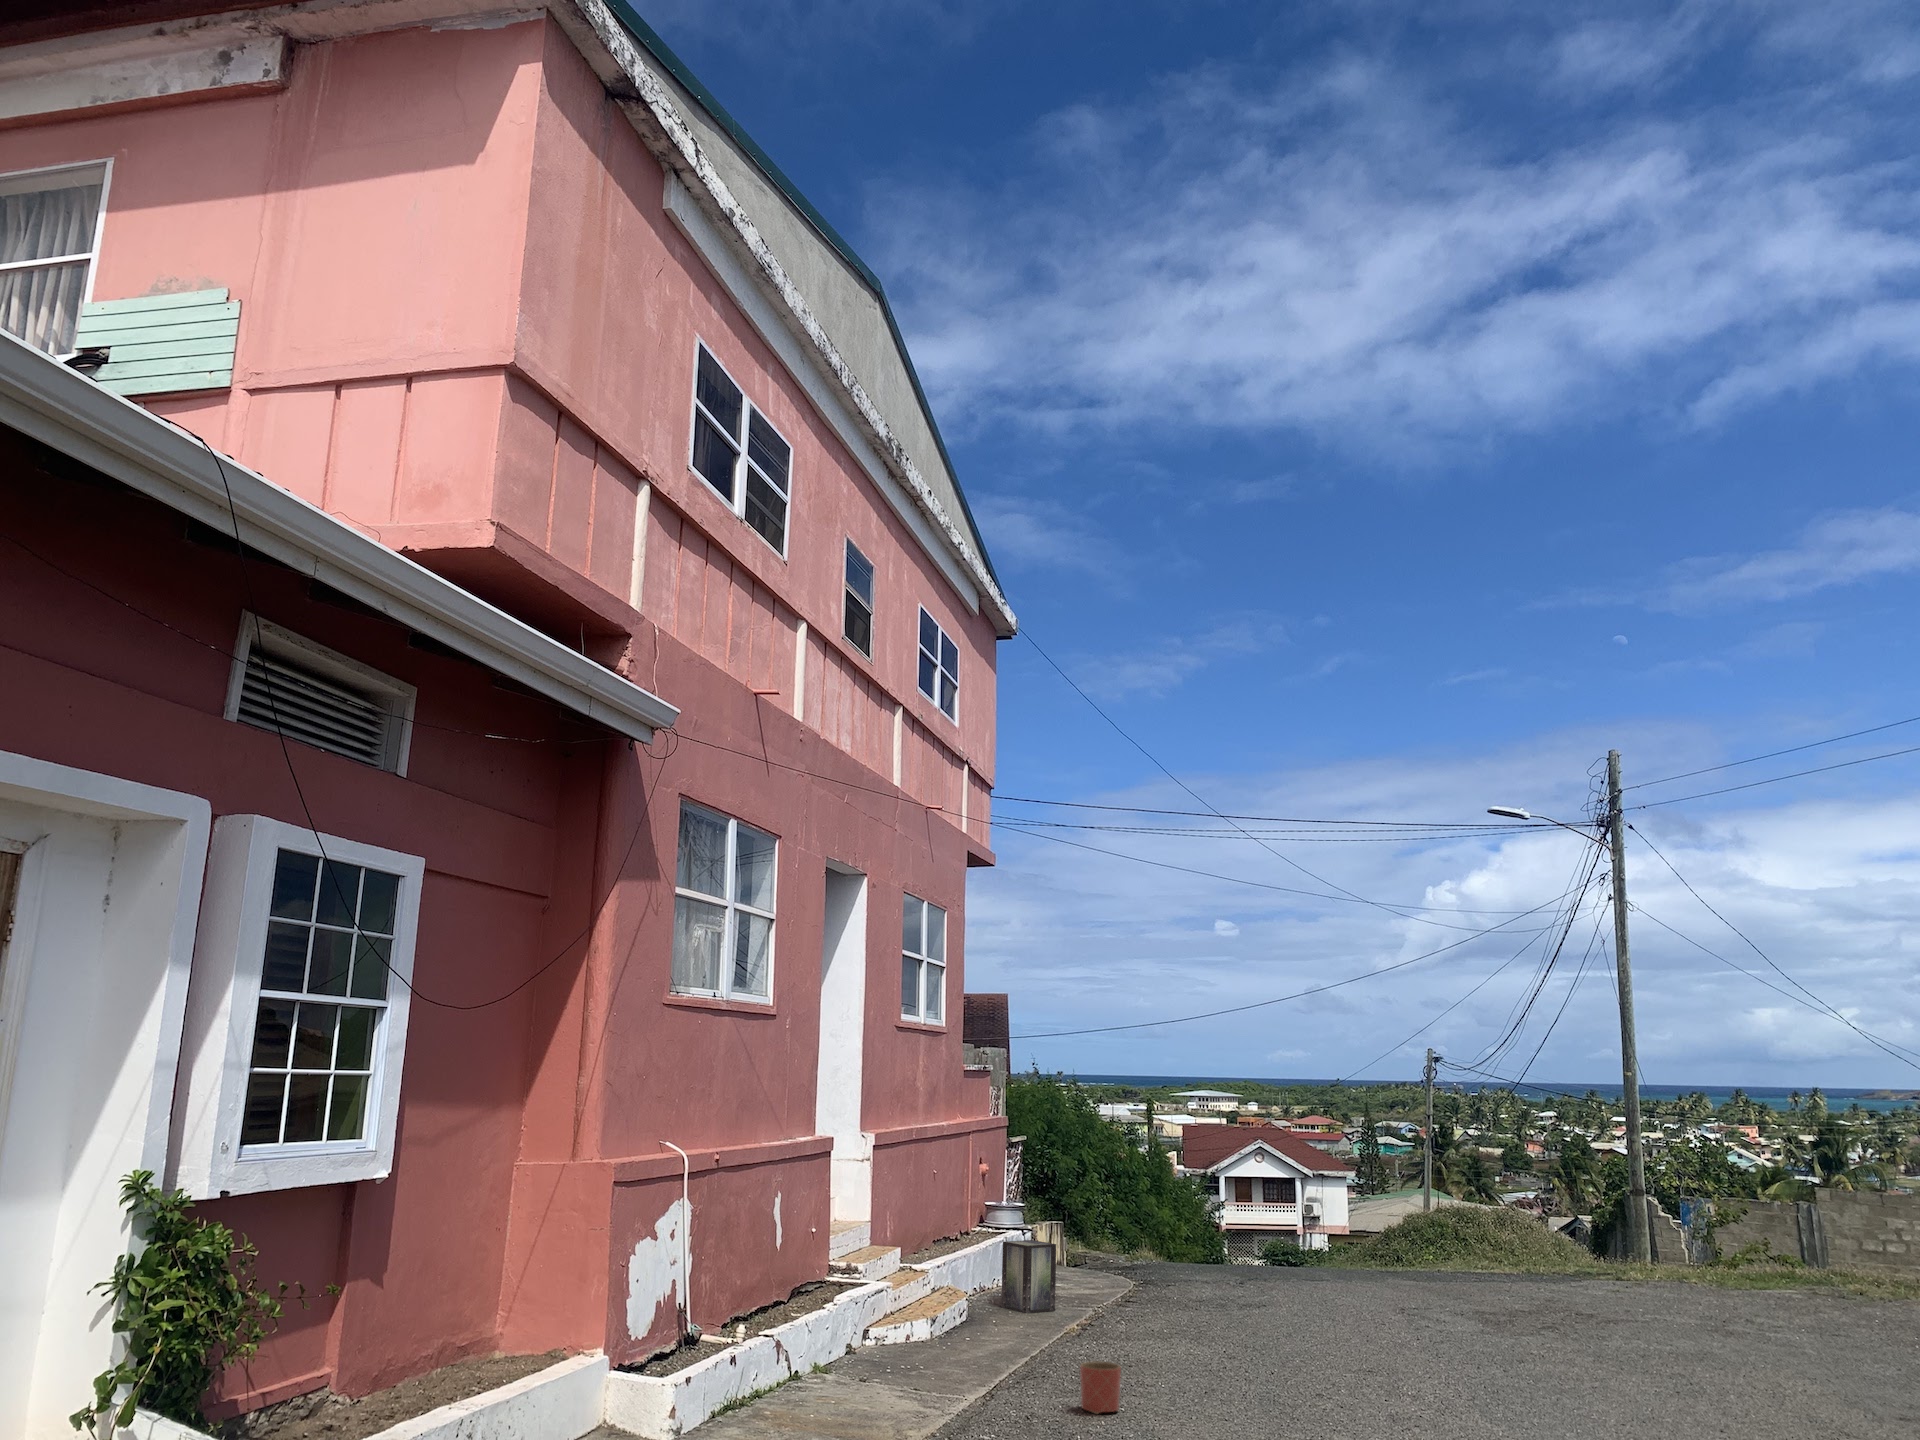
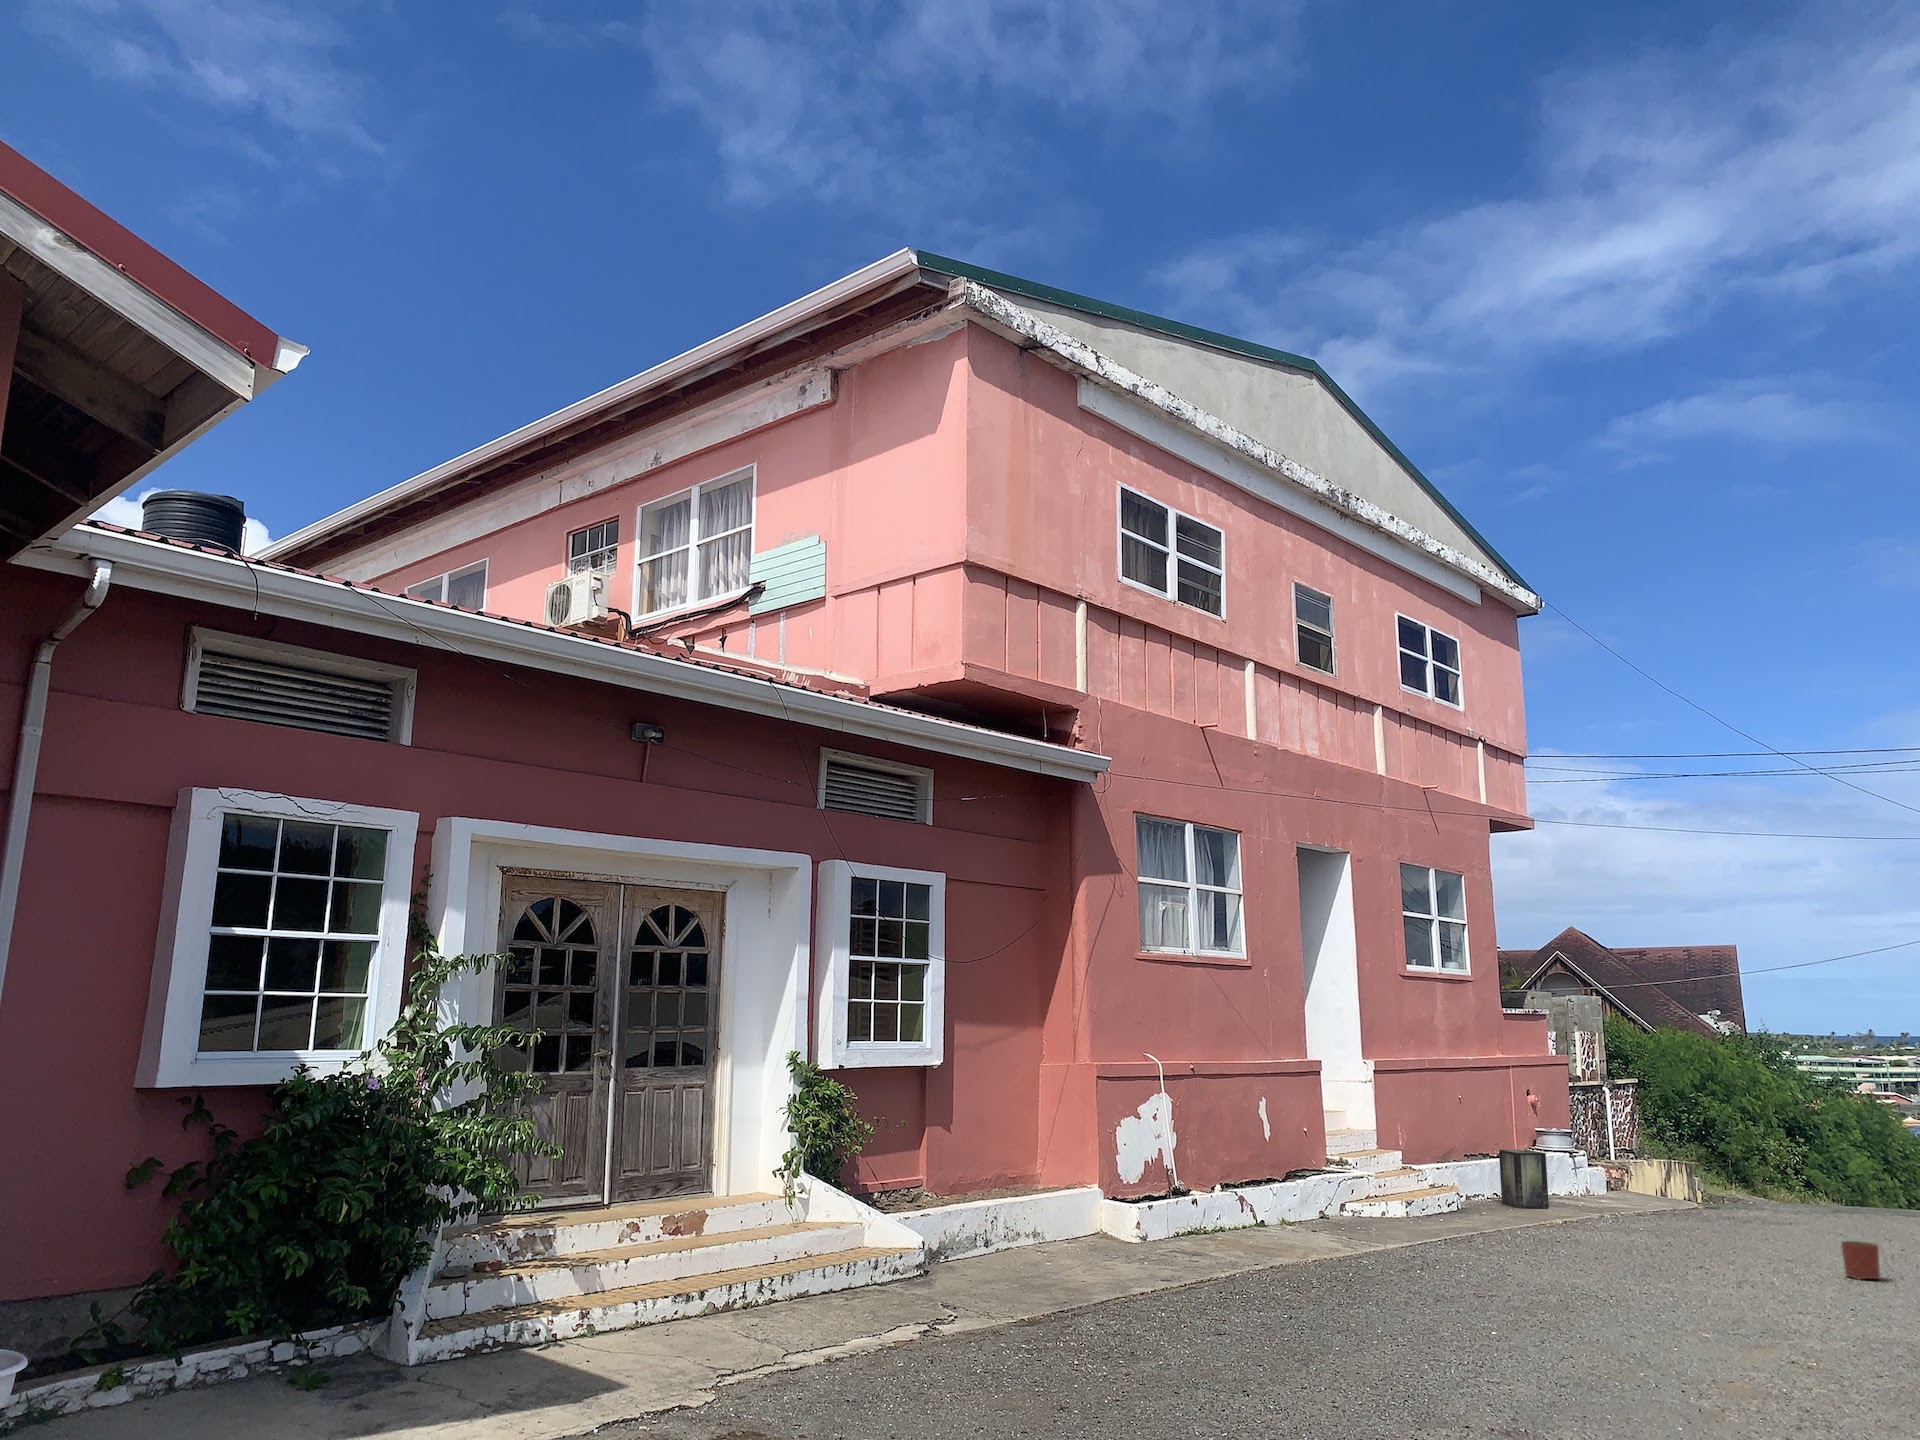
planter: present [1080,1361,1121,1414] -> present [1841,1241,1880,1280]

